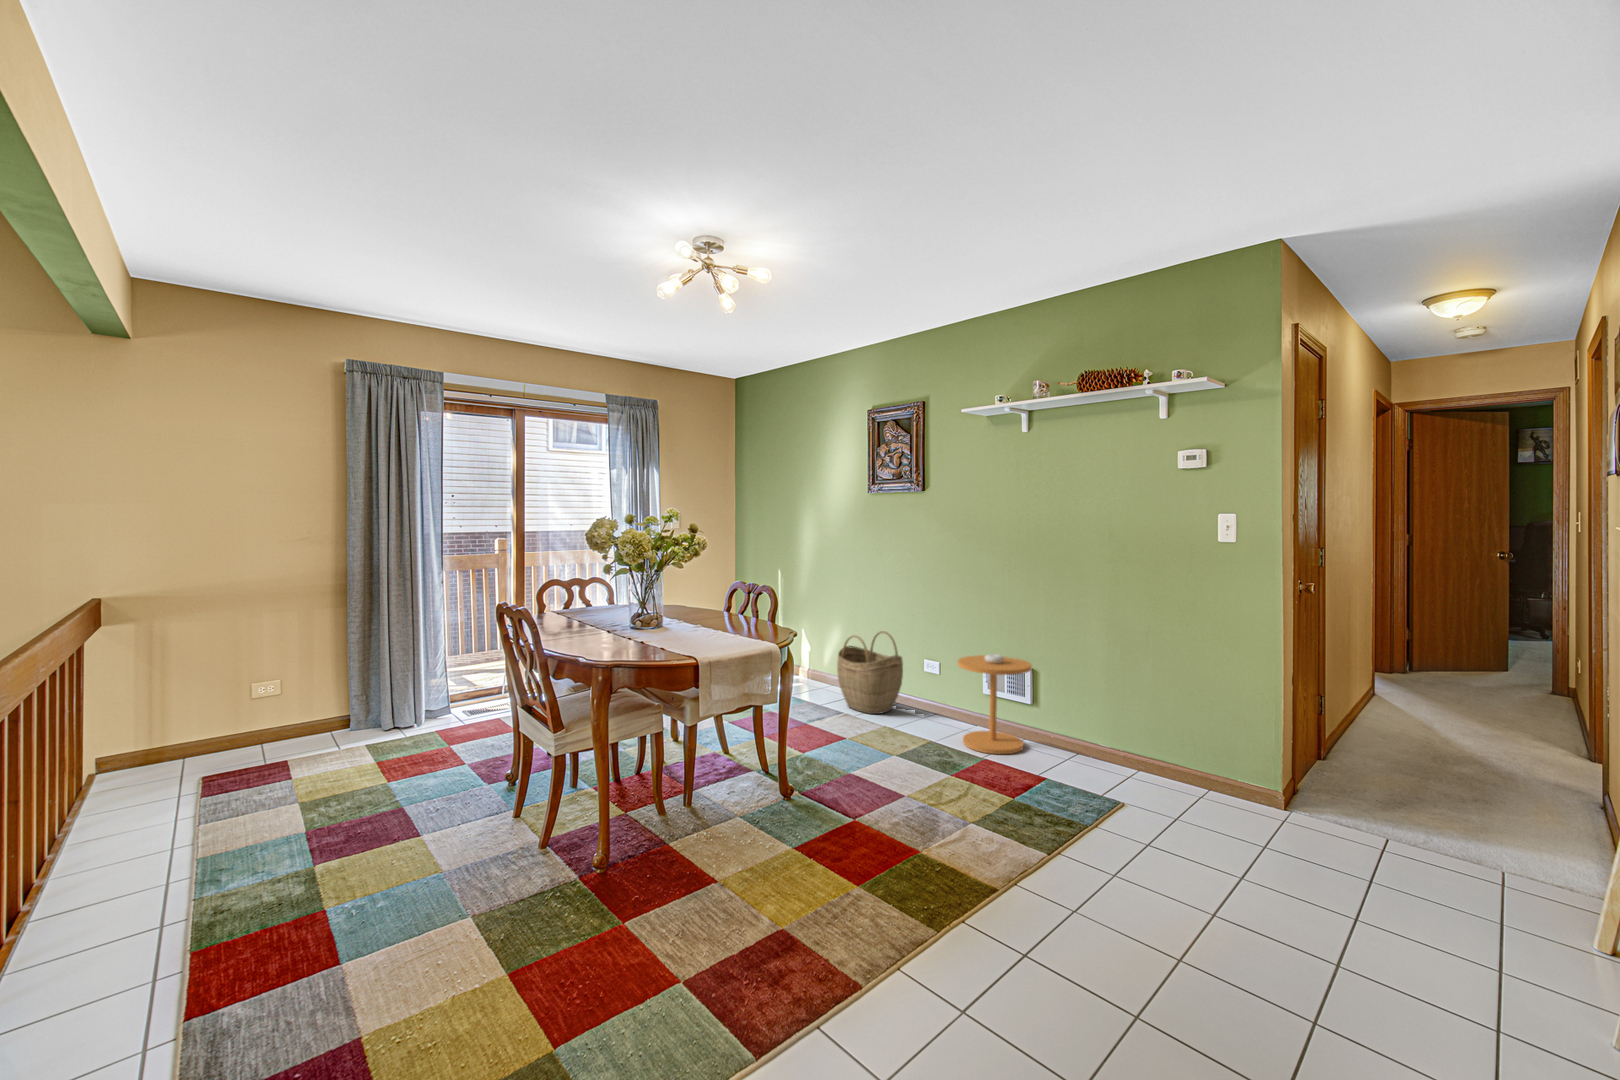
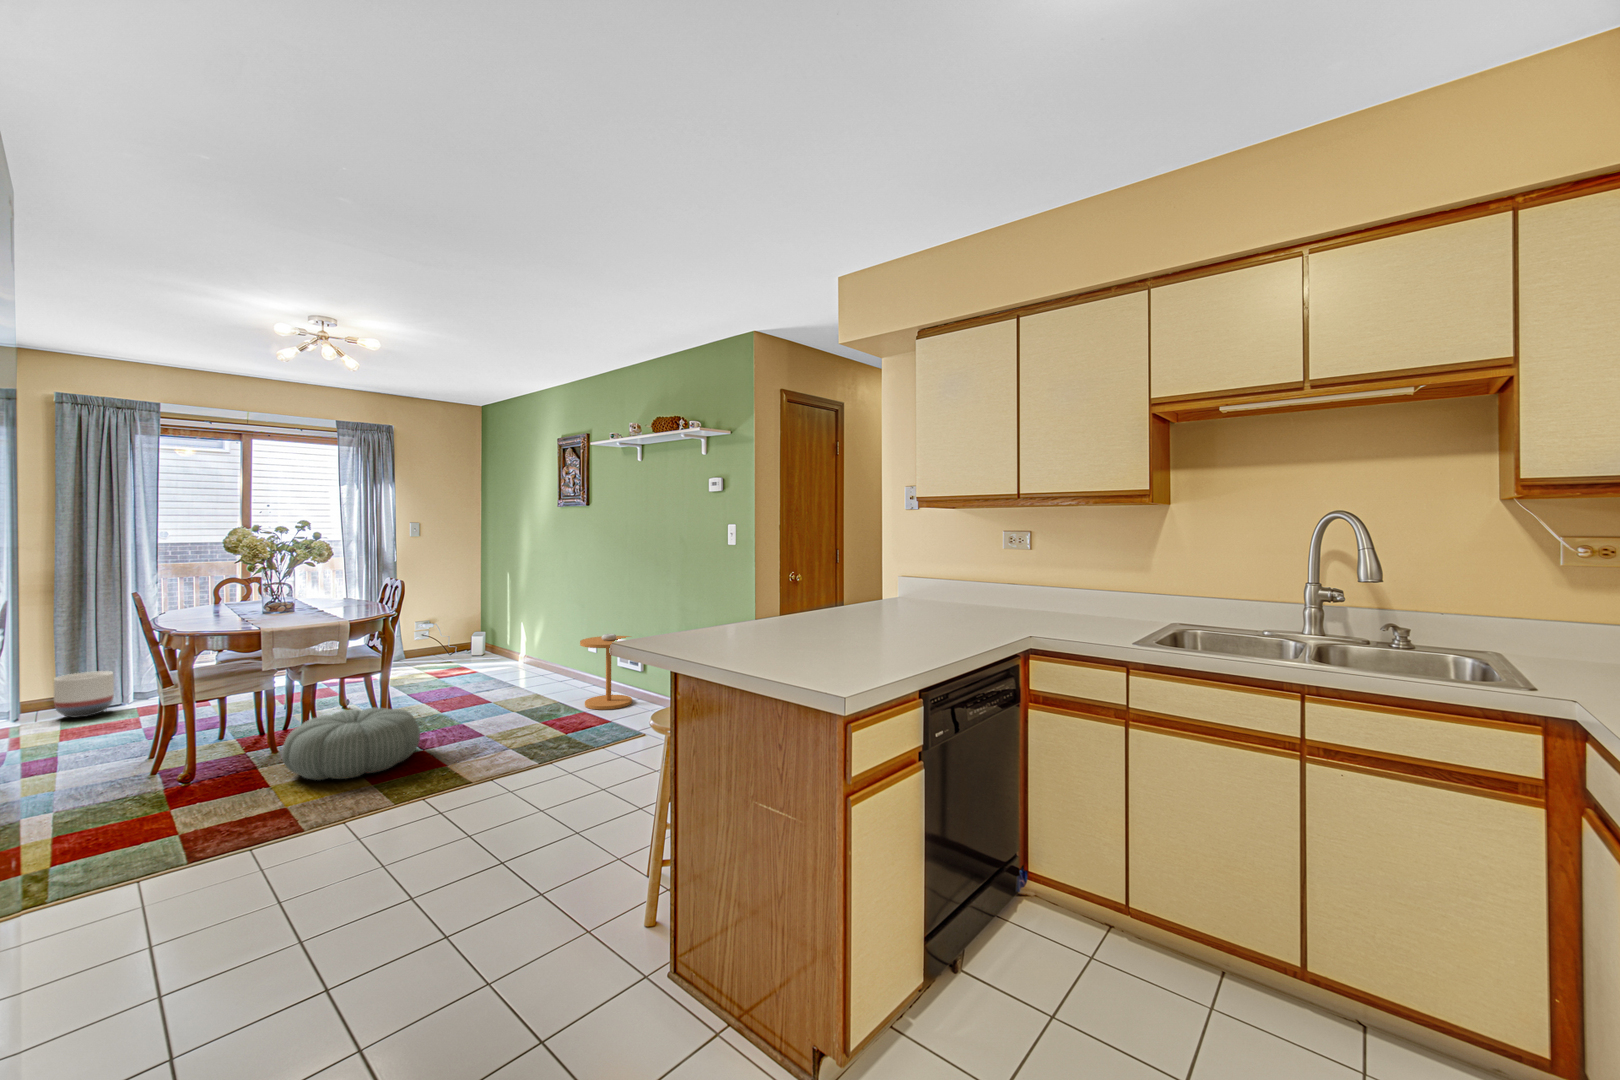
woven basket: present [837,631,903,714] -> none [521,620,573,686]
planter: none [353,690,411,747] -> present [54,671,114,717]
pouf: none [714,760,870,874] -> present [282,707,420,780]

